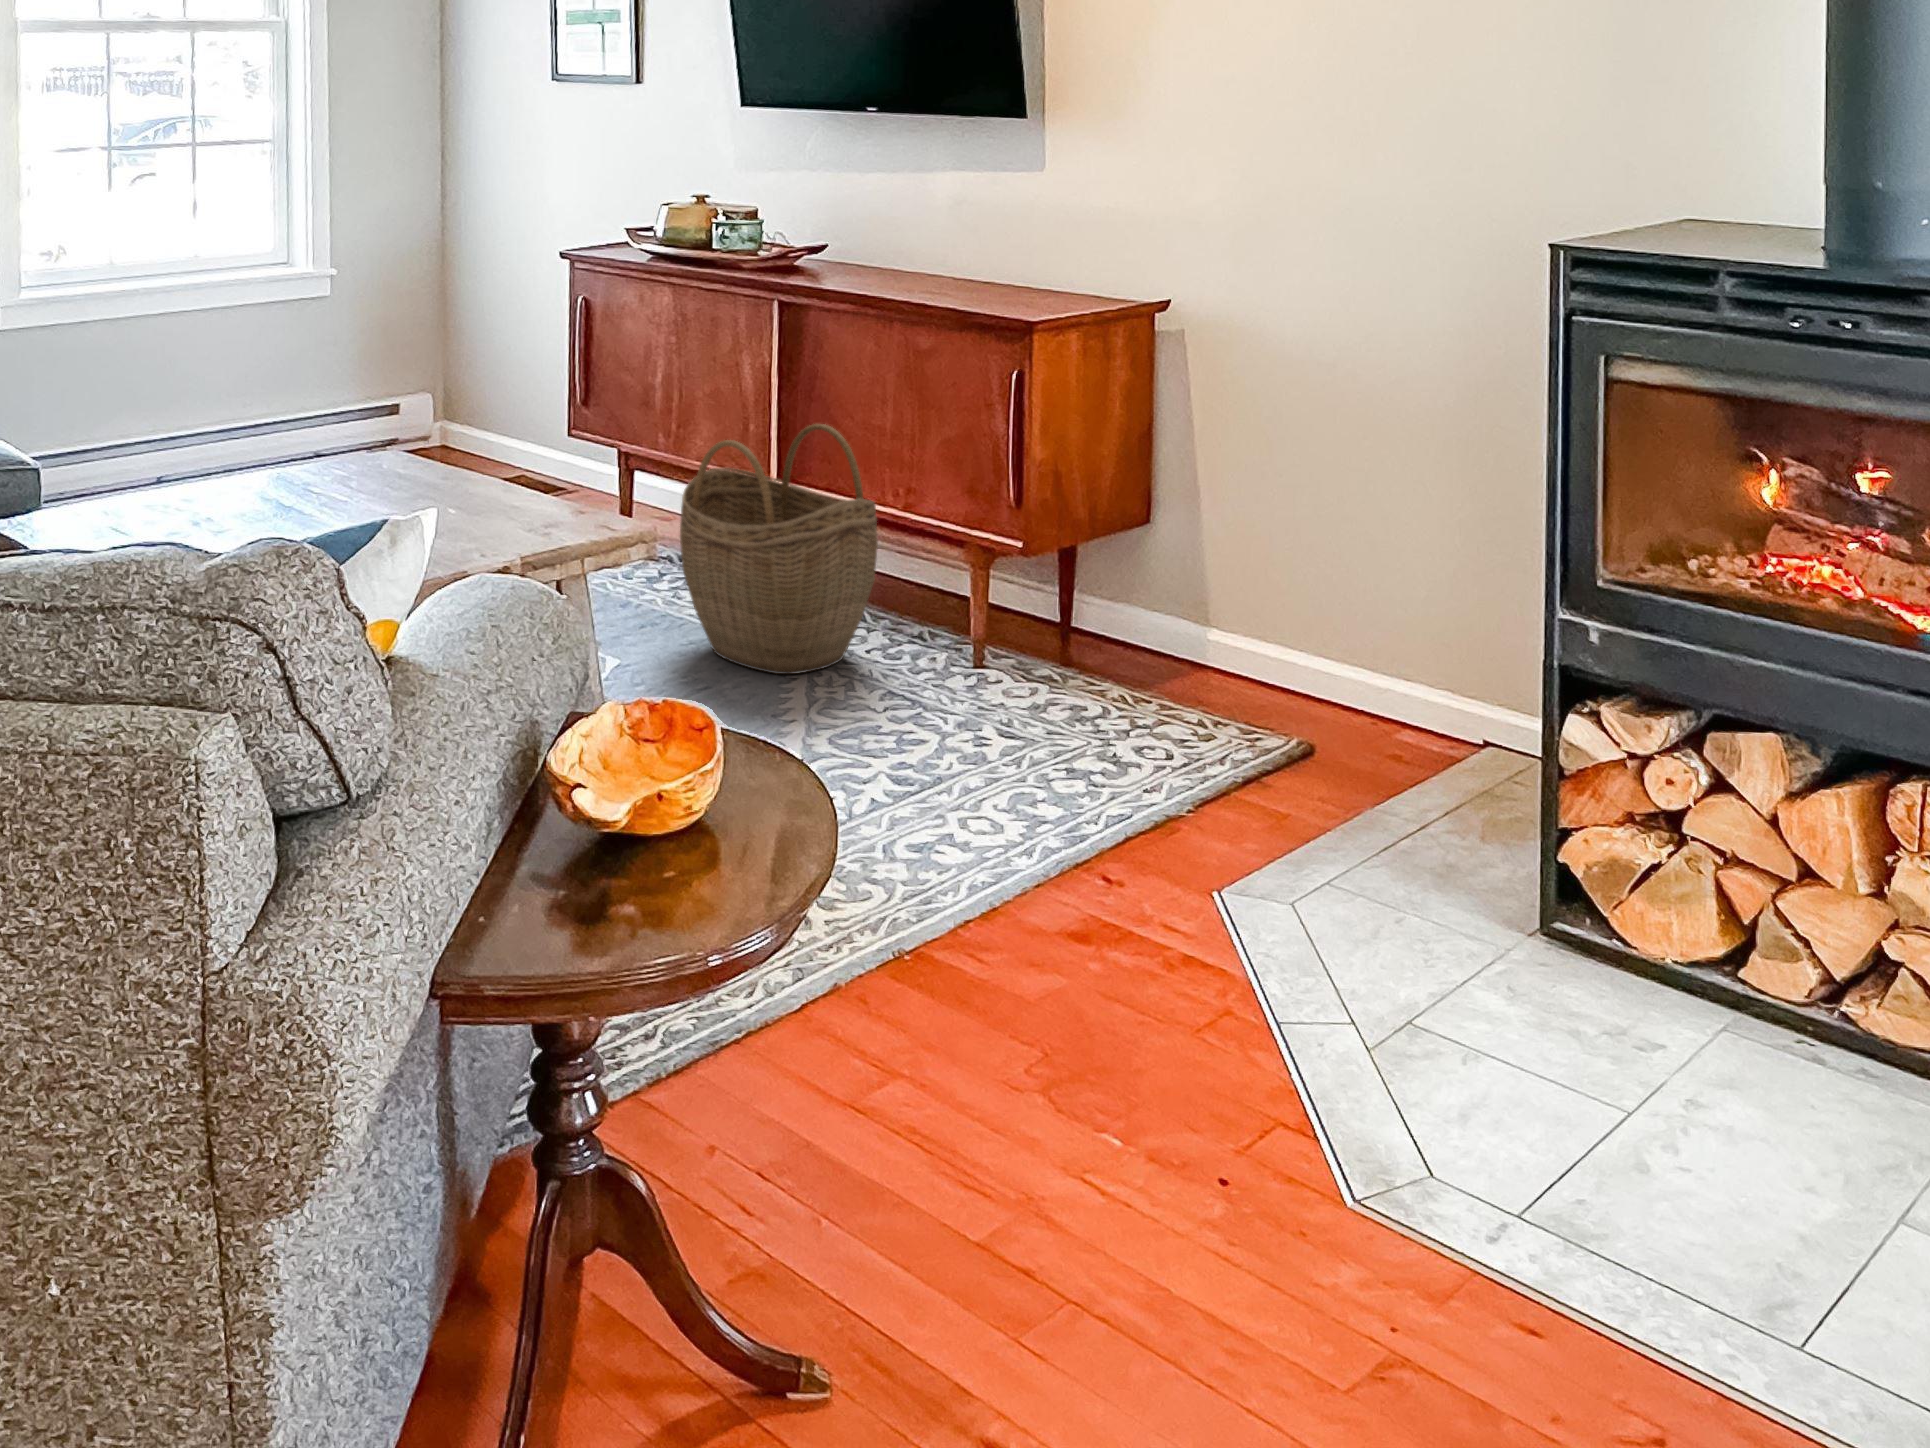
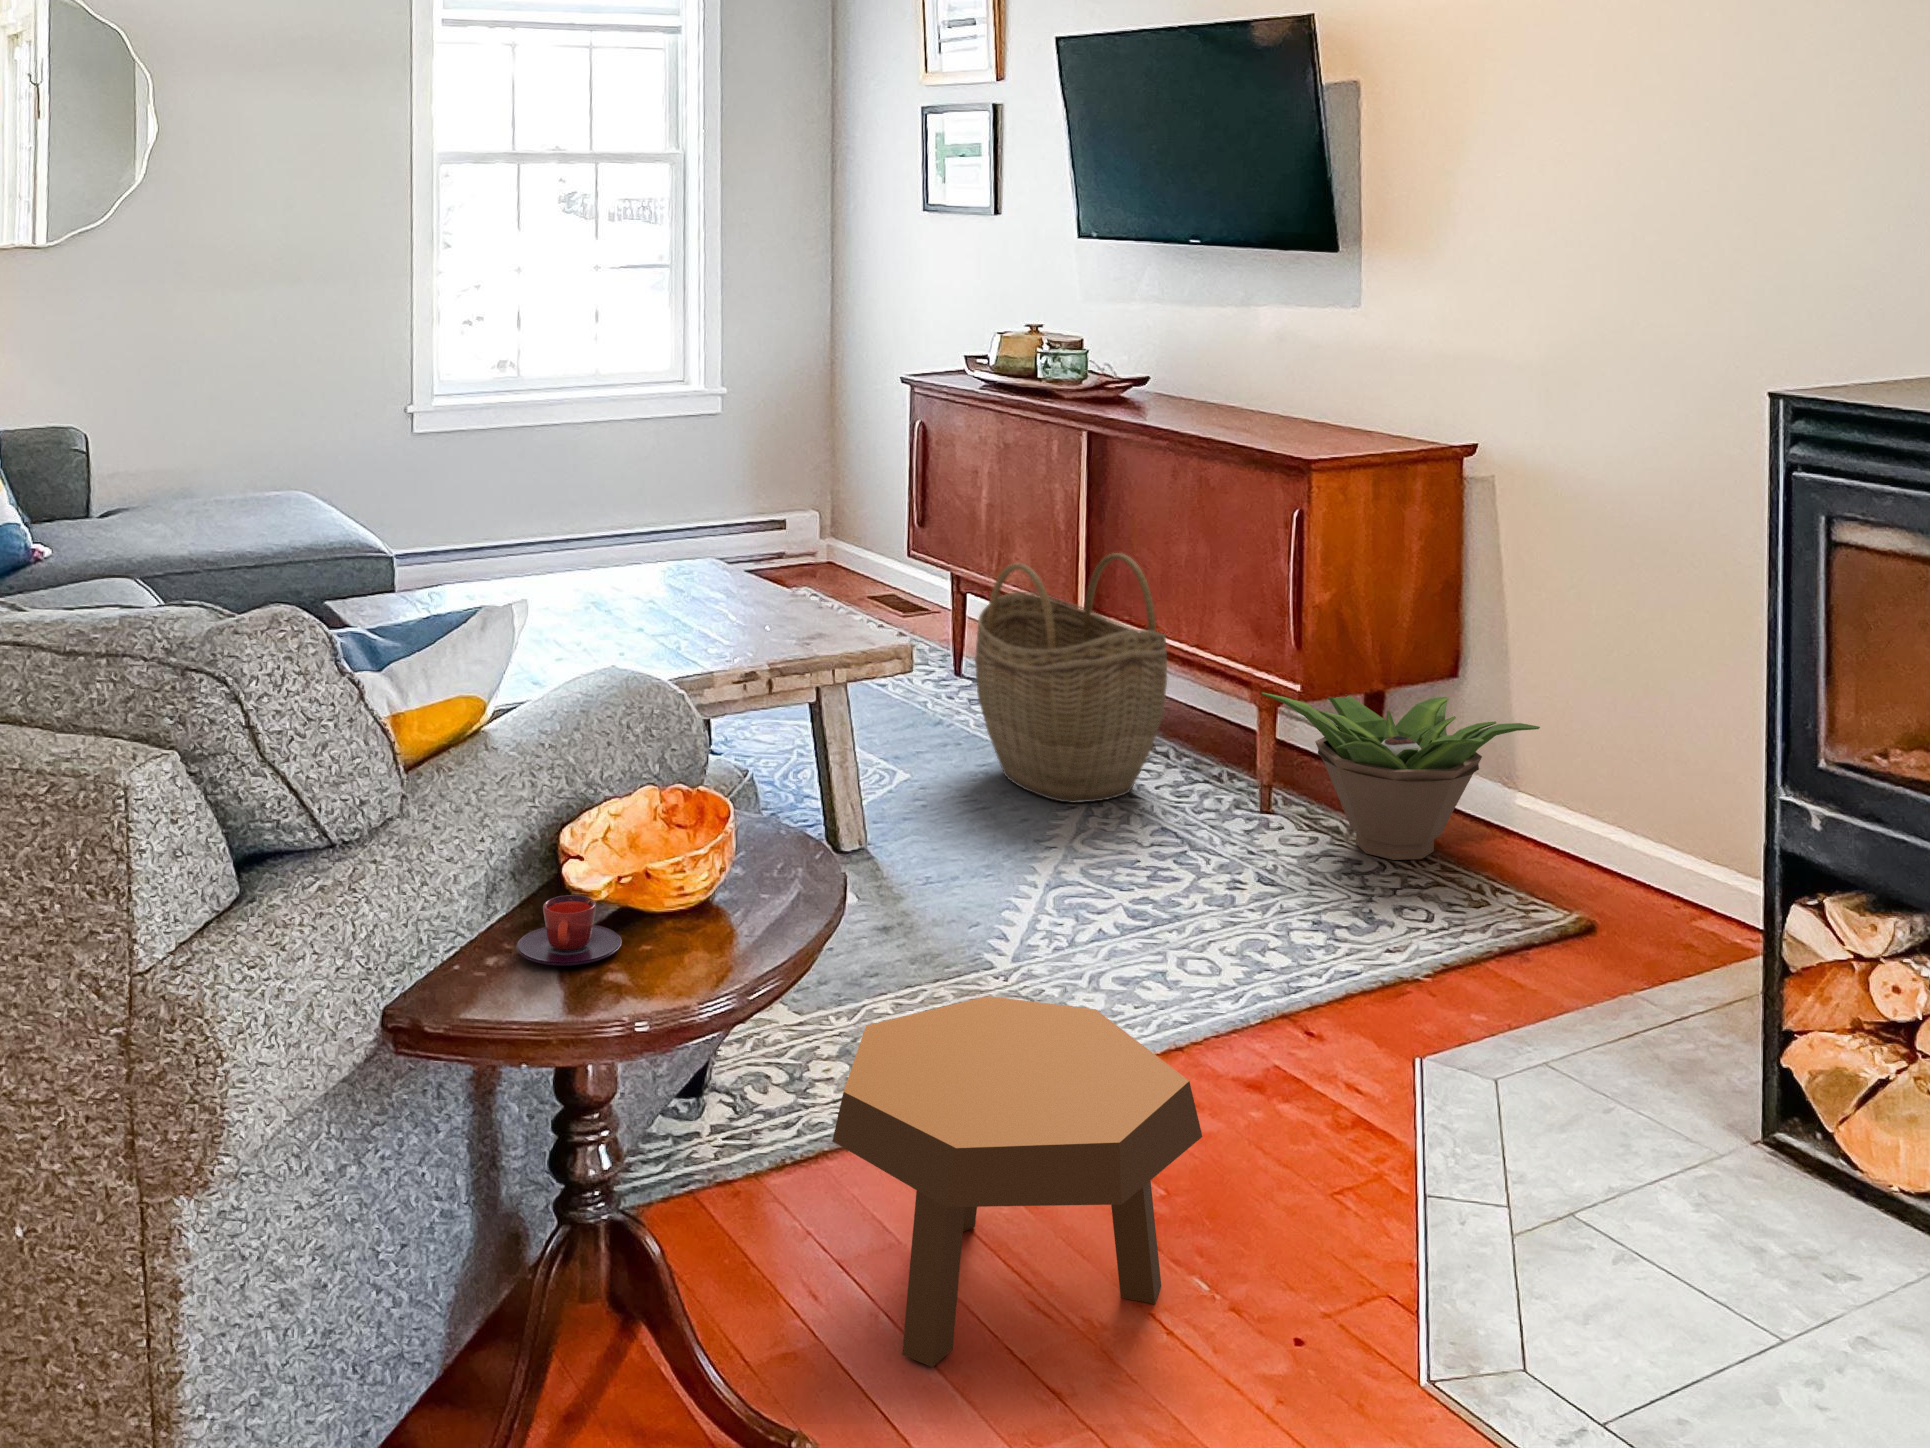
decorative plant: none [985,544,1249,703] -> present [1261,692,1540,860]
teacup: none [548,834,659,911] -> present [516,895,622,965]
footstool: none [759,881,1114,1253] -> present [832,996,1202,1367]

